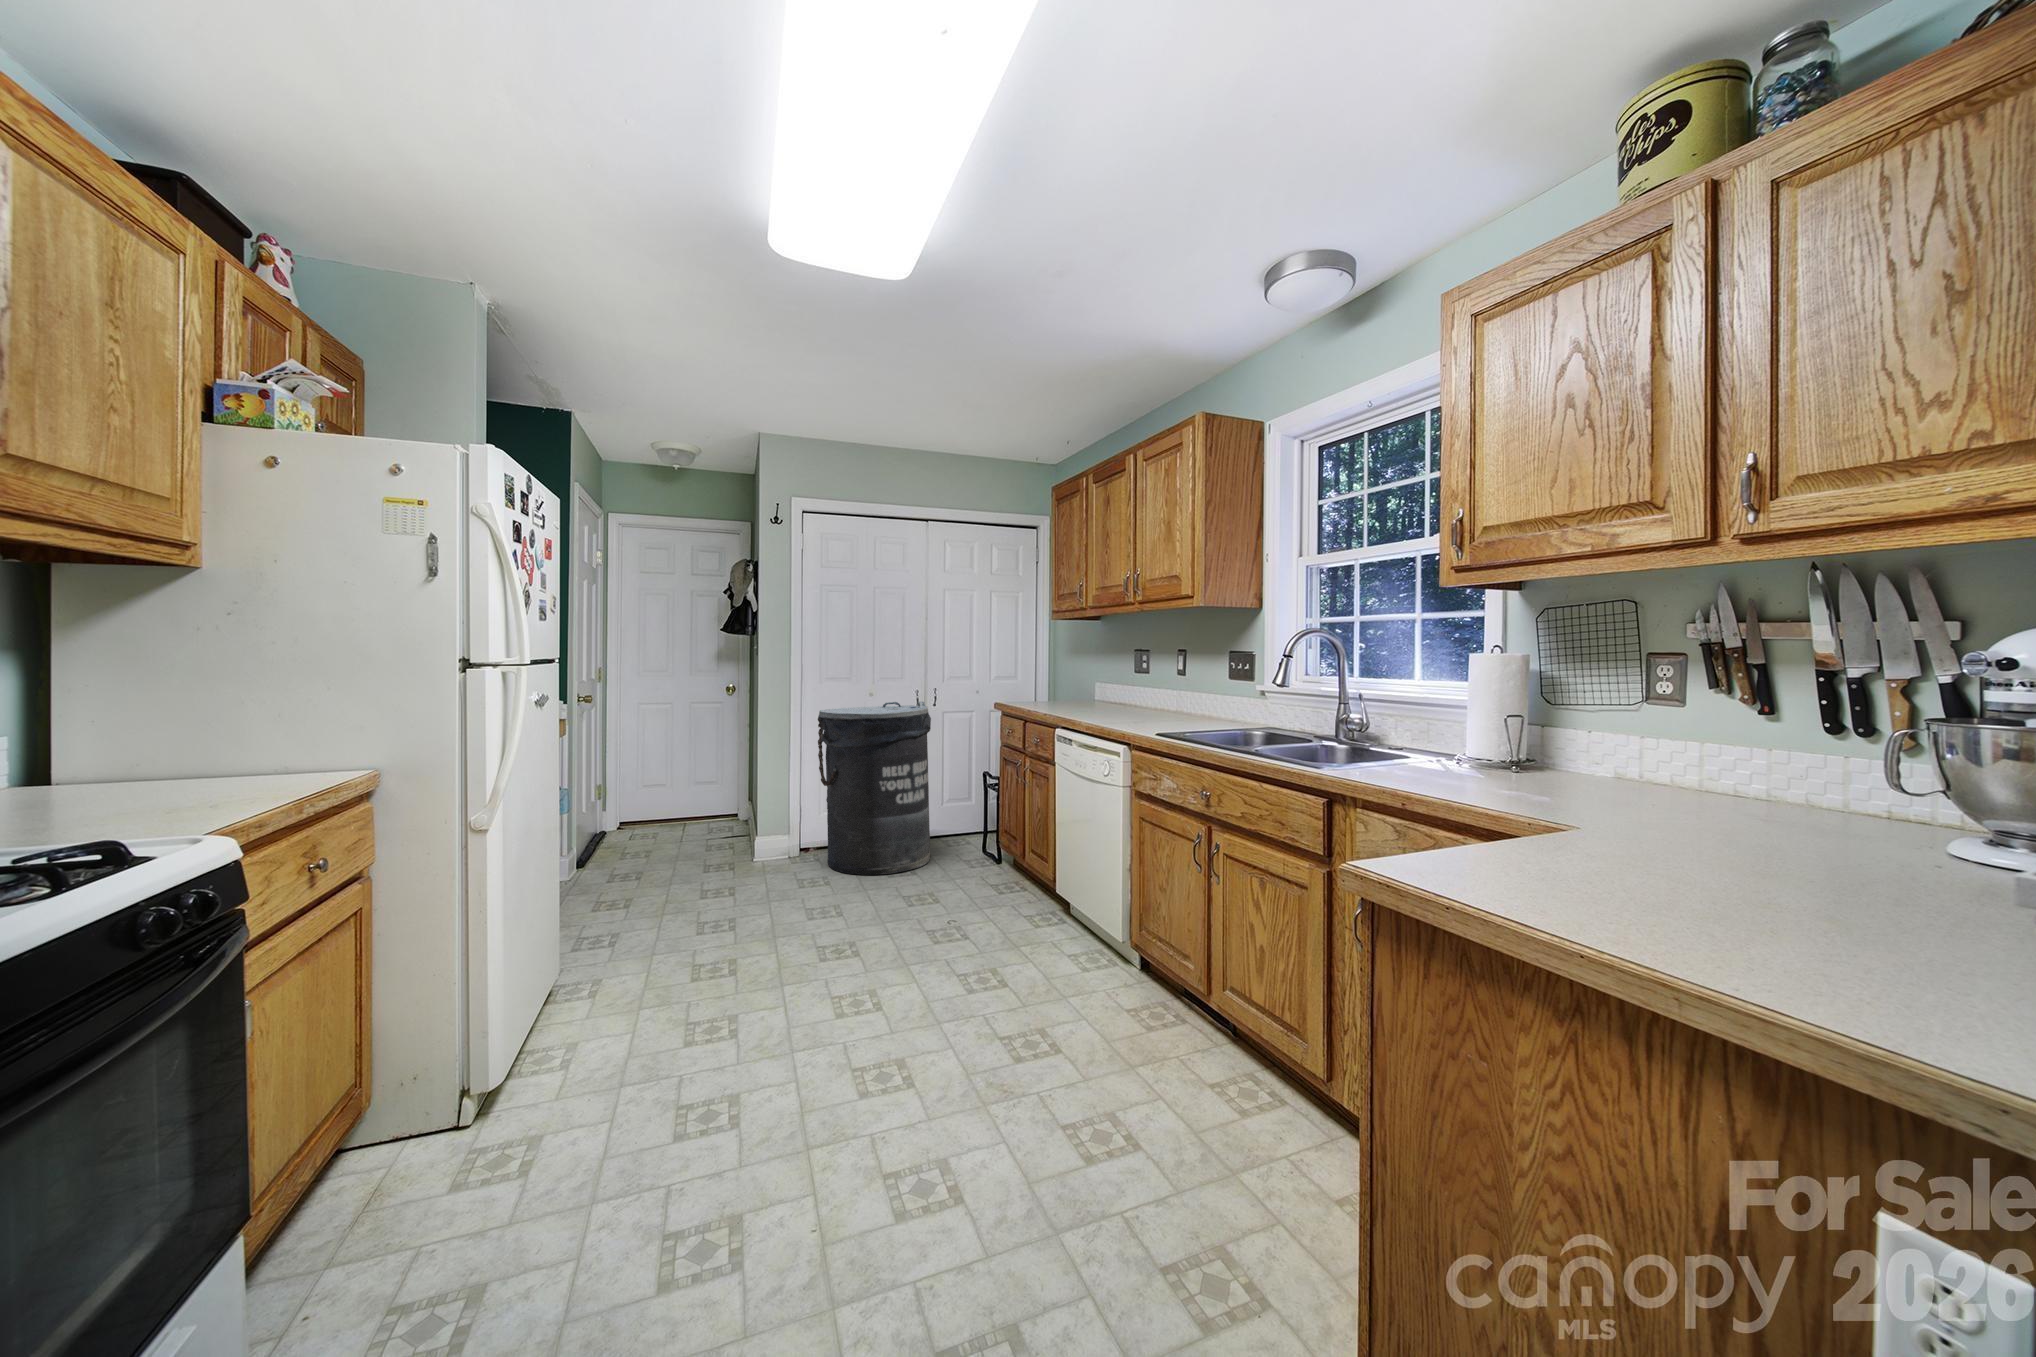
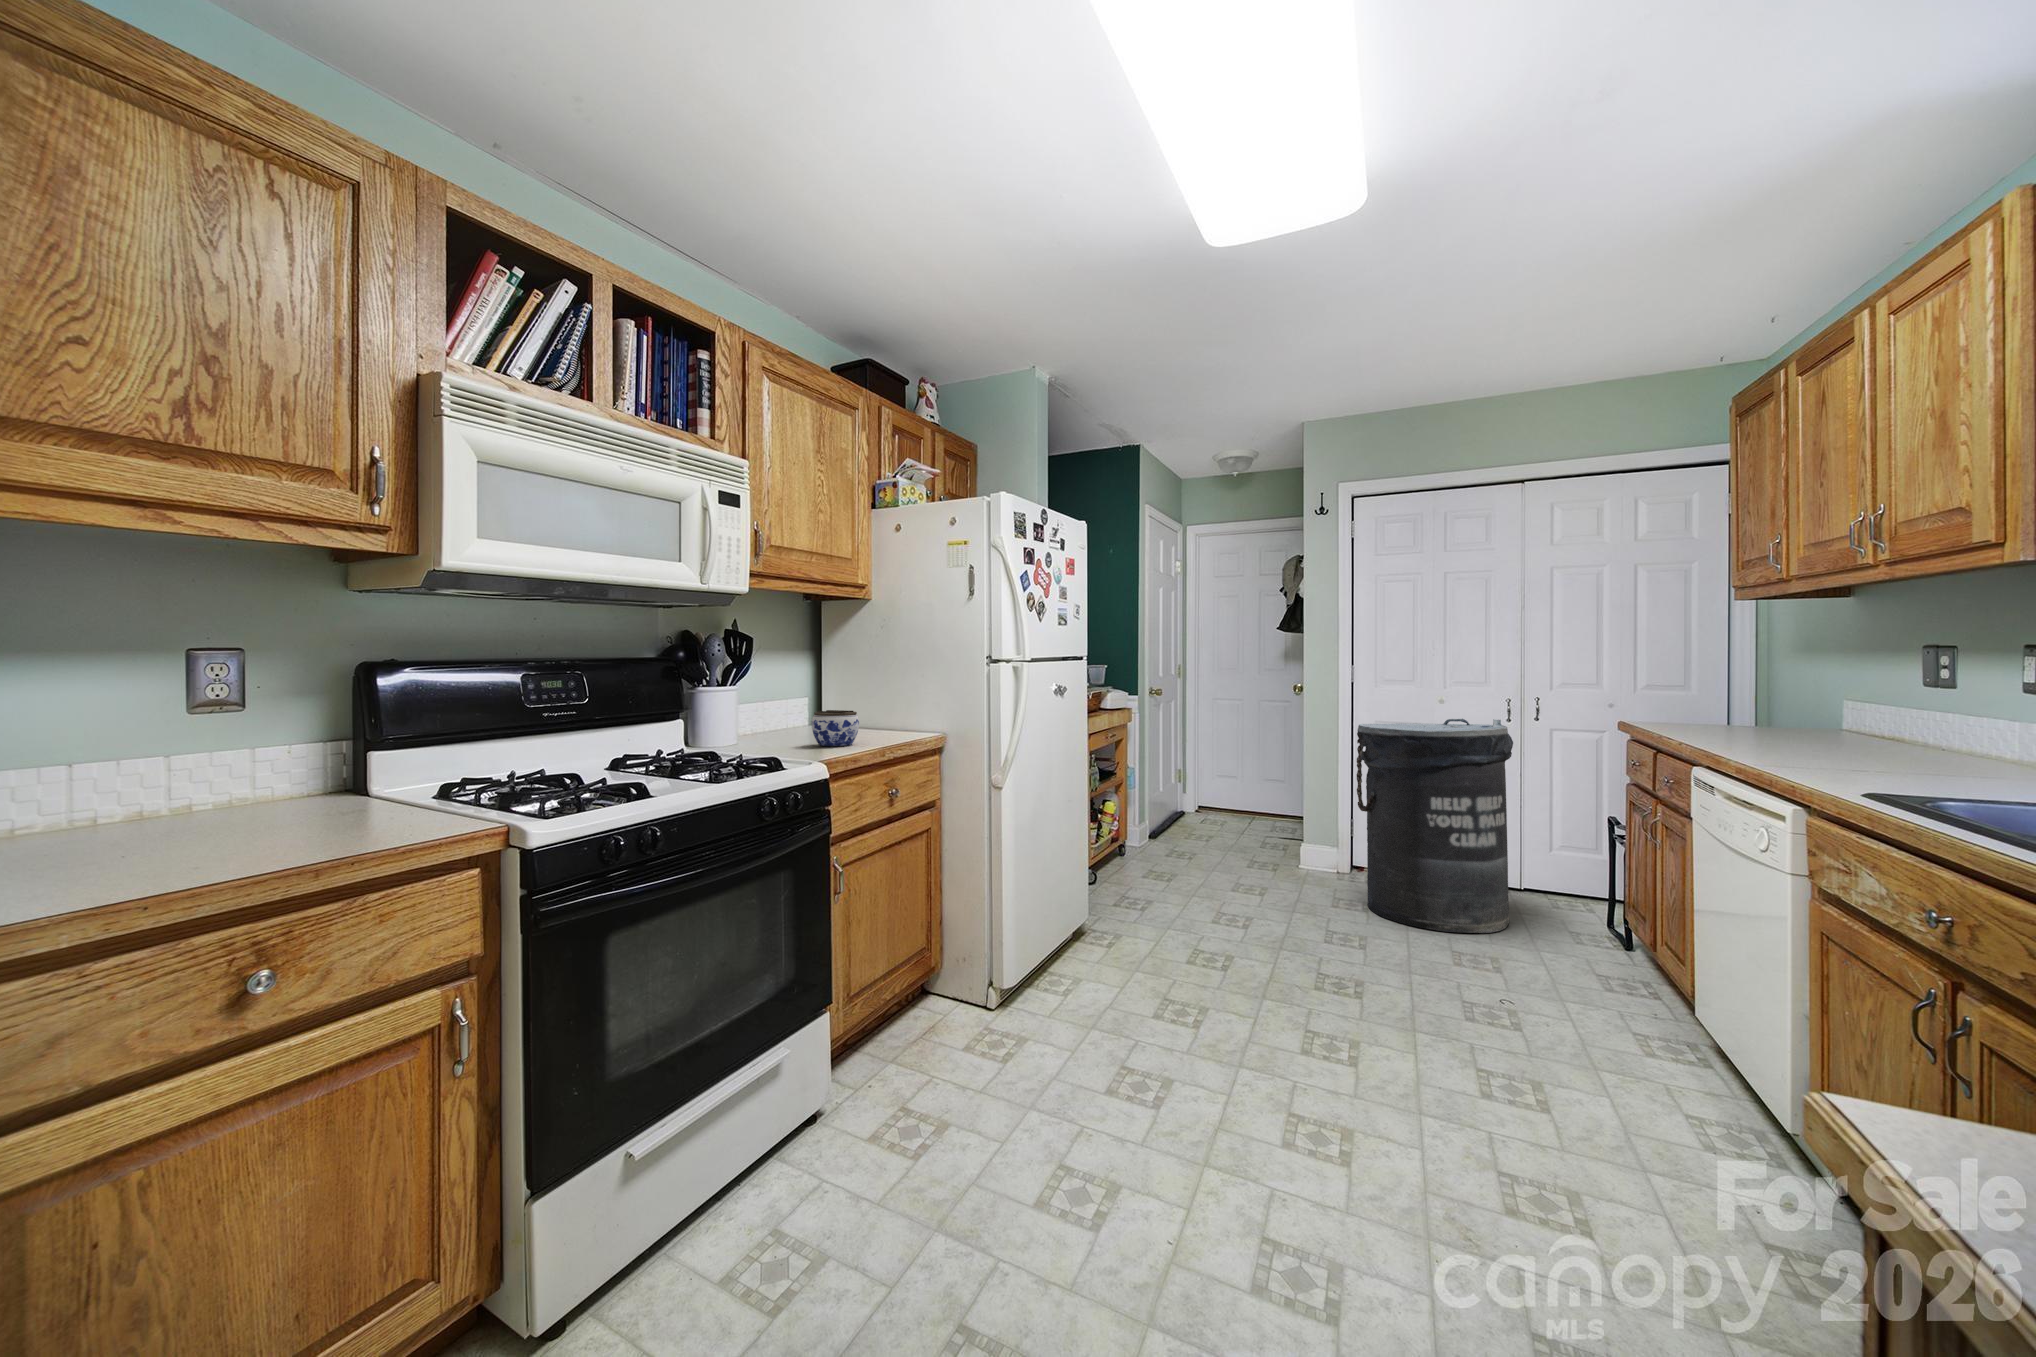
jar: none [92,739,211,802] -> present [812,710,859,746]

